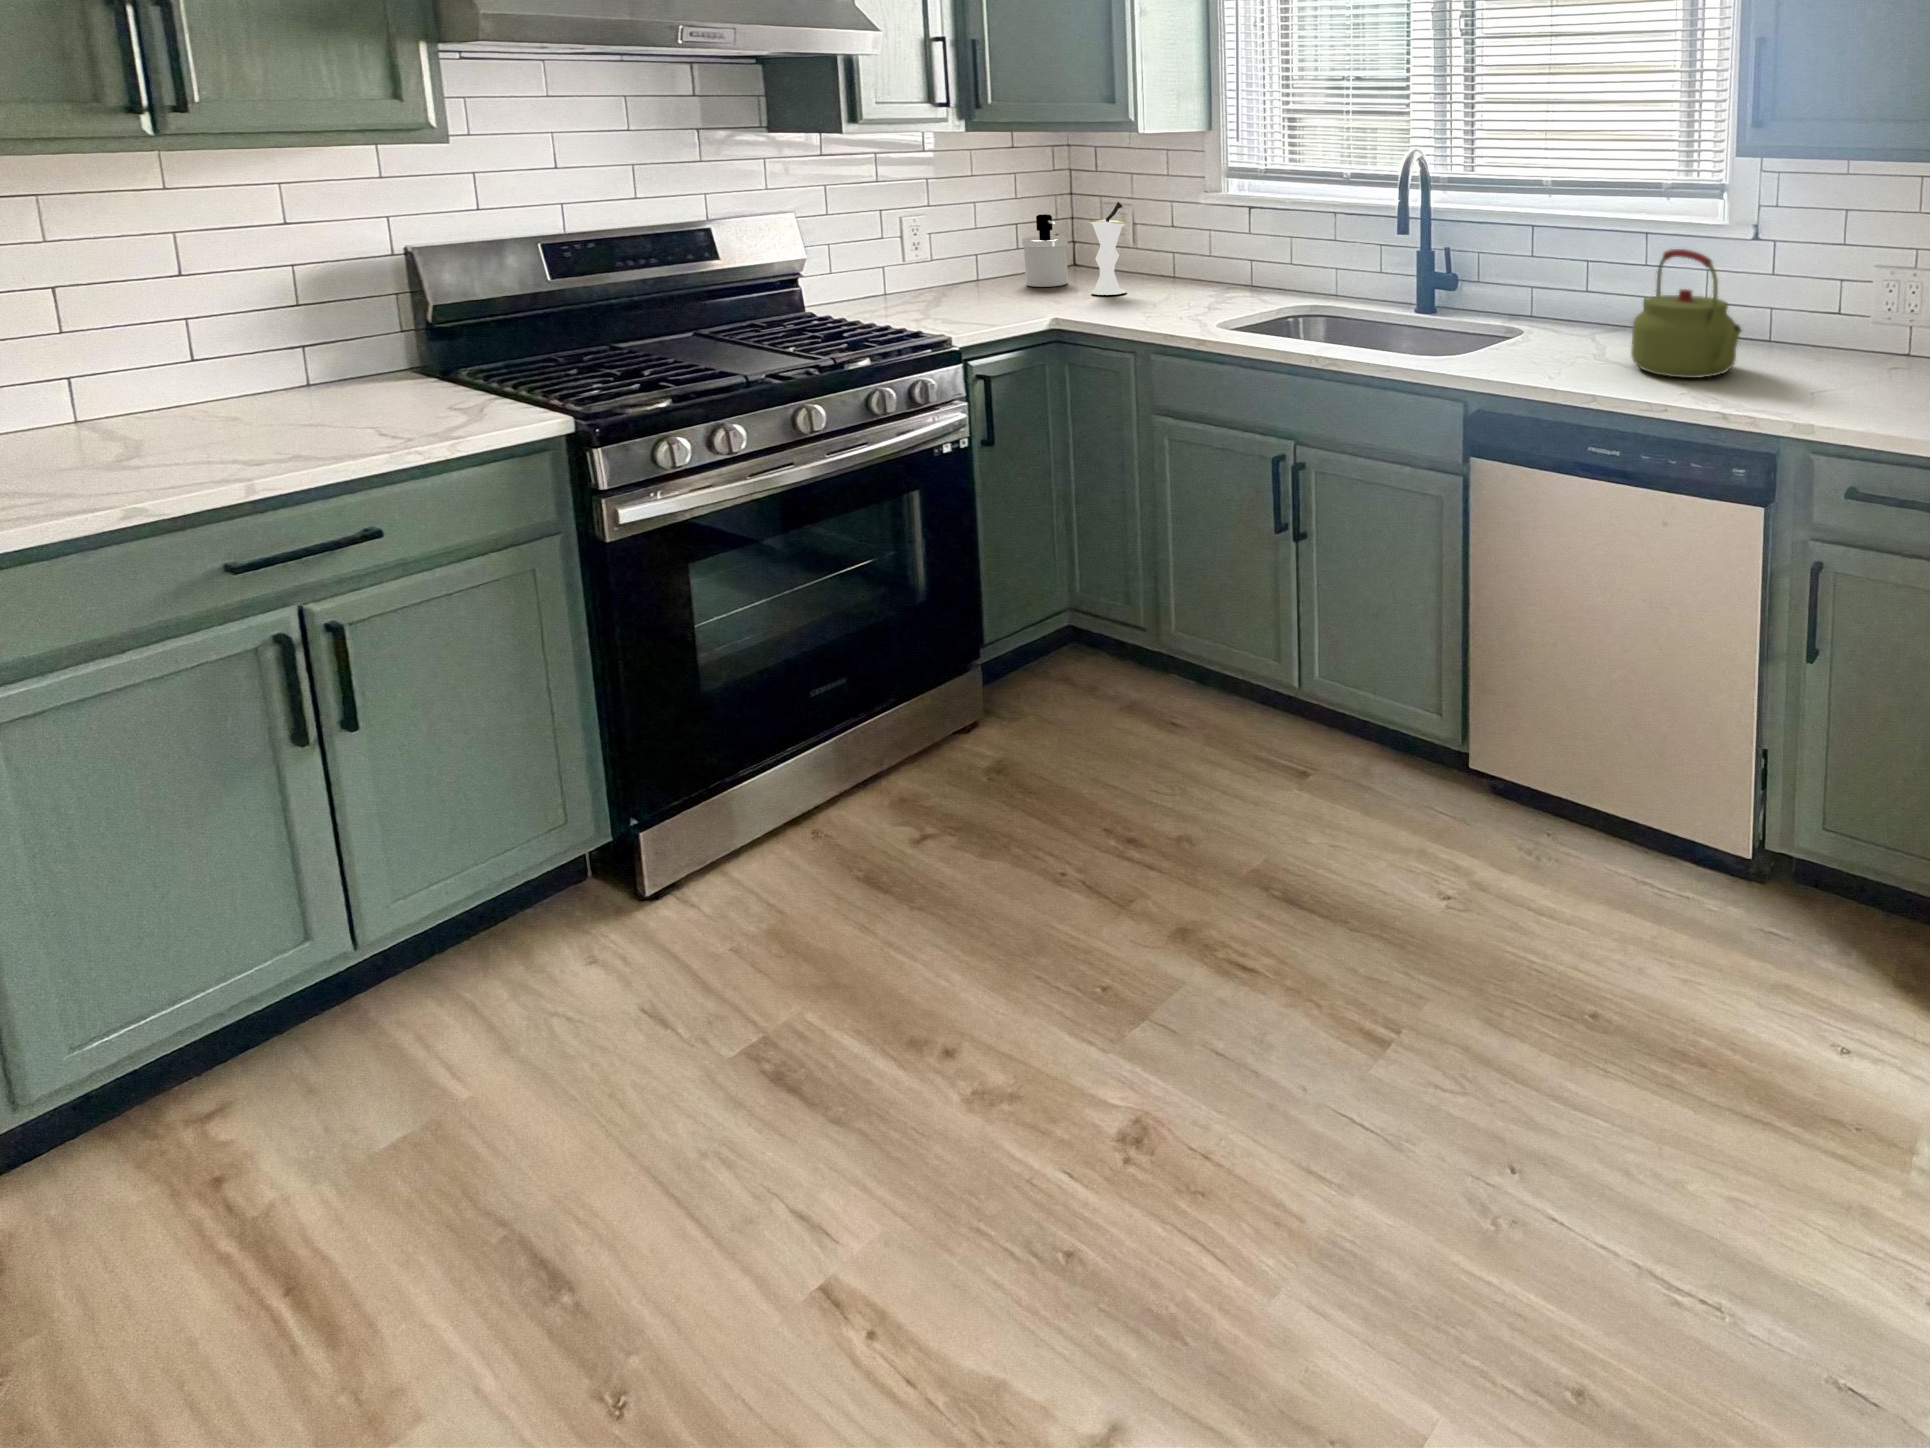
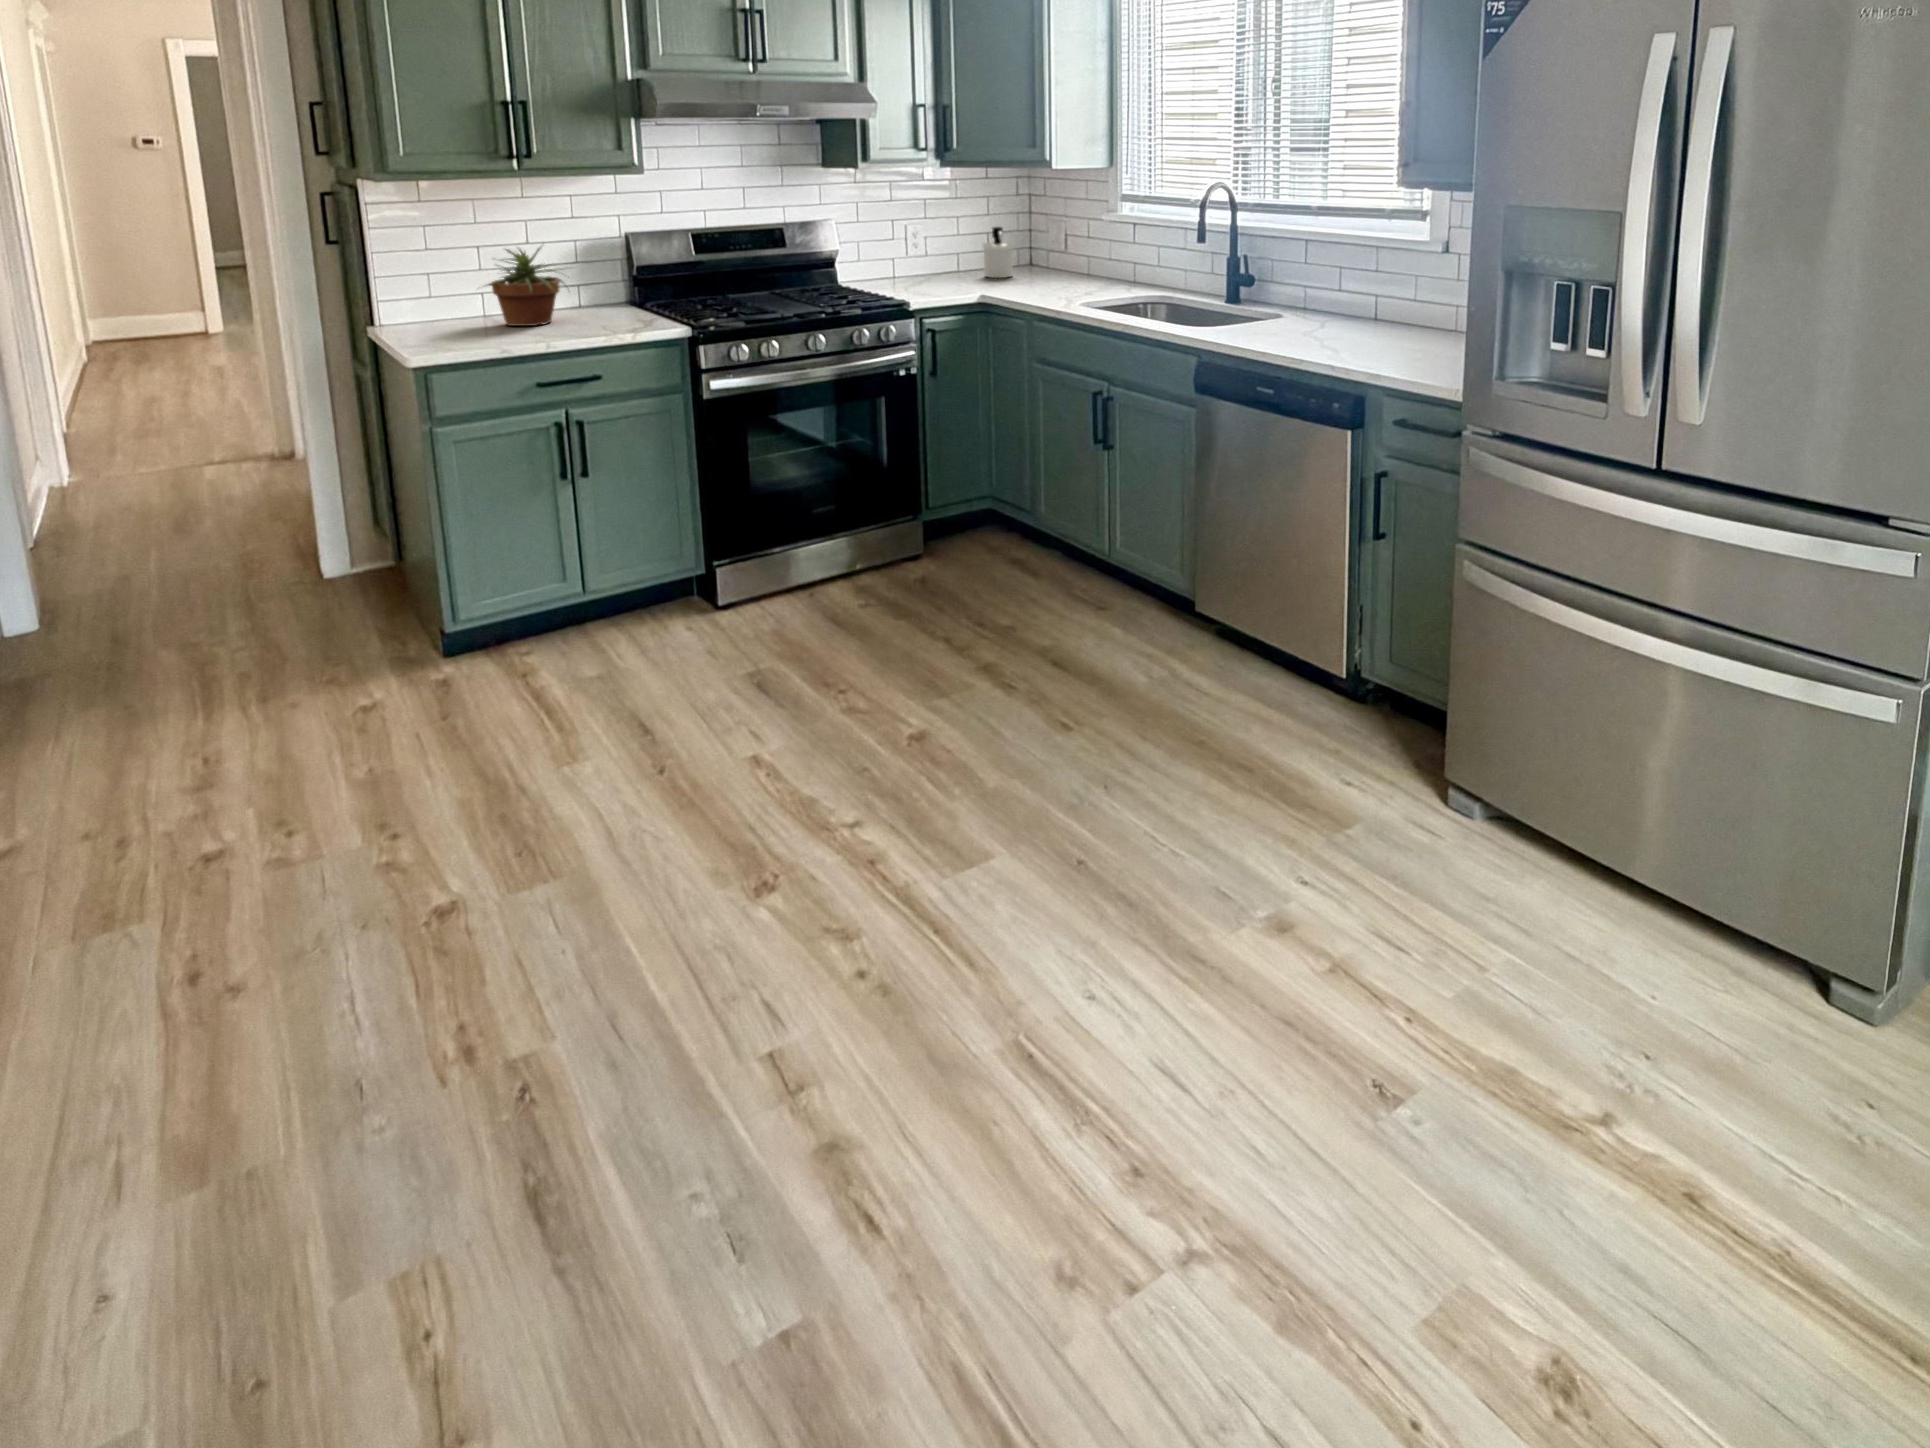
vase: present [1089,202,1127,295] -> none [1020,218,1044,284]
kettle: present [1631,249,1741,378] -> none [1324,255,1401,348]
potted plant: none [50,272,304,442] -> present [487,247,569,326]

